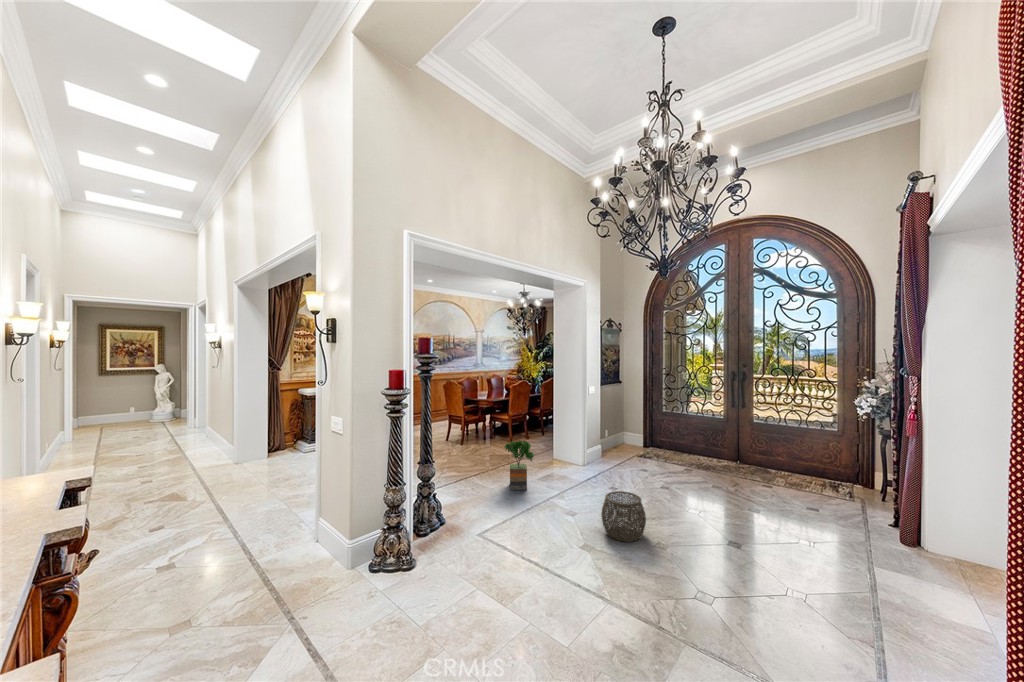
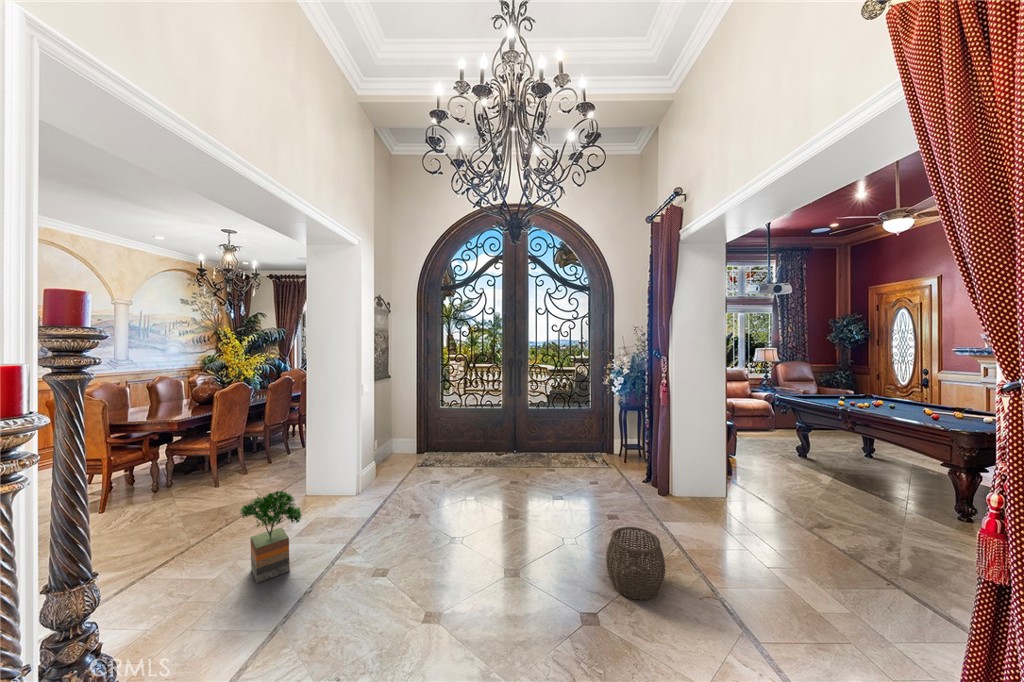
woven basket: present [602,491,646,542] -> present [606,527,666,600]

